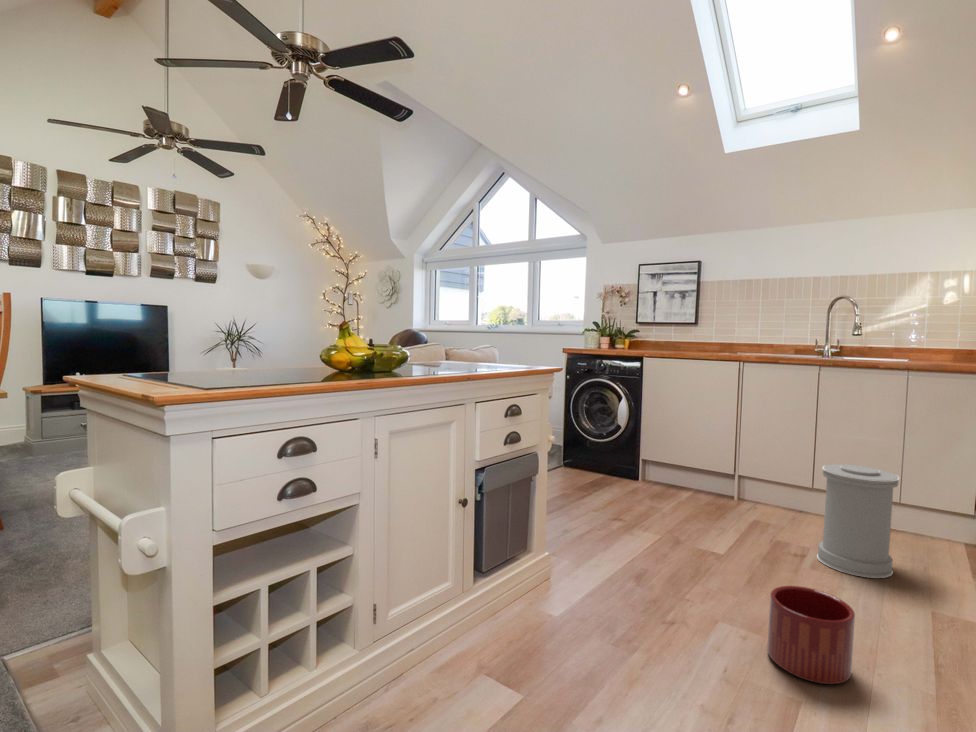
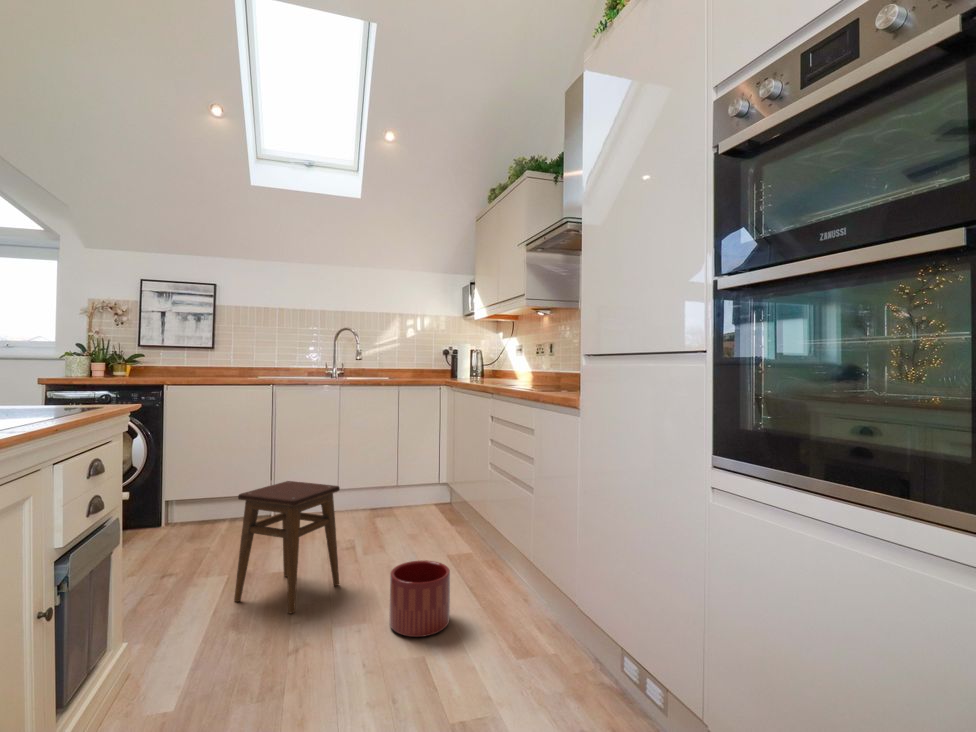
stool: none [647,463,753,590] -> present [234,481,340,613]
trash can: present [817,464,899,578] -> none [367,460,419,548]

